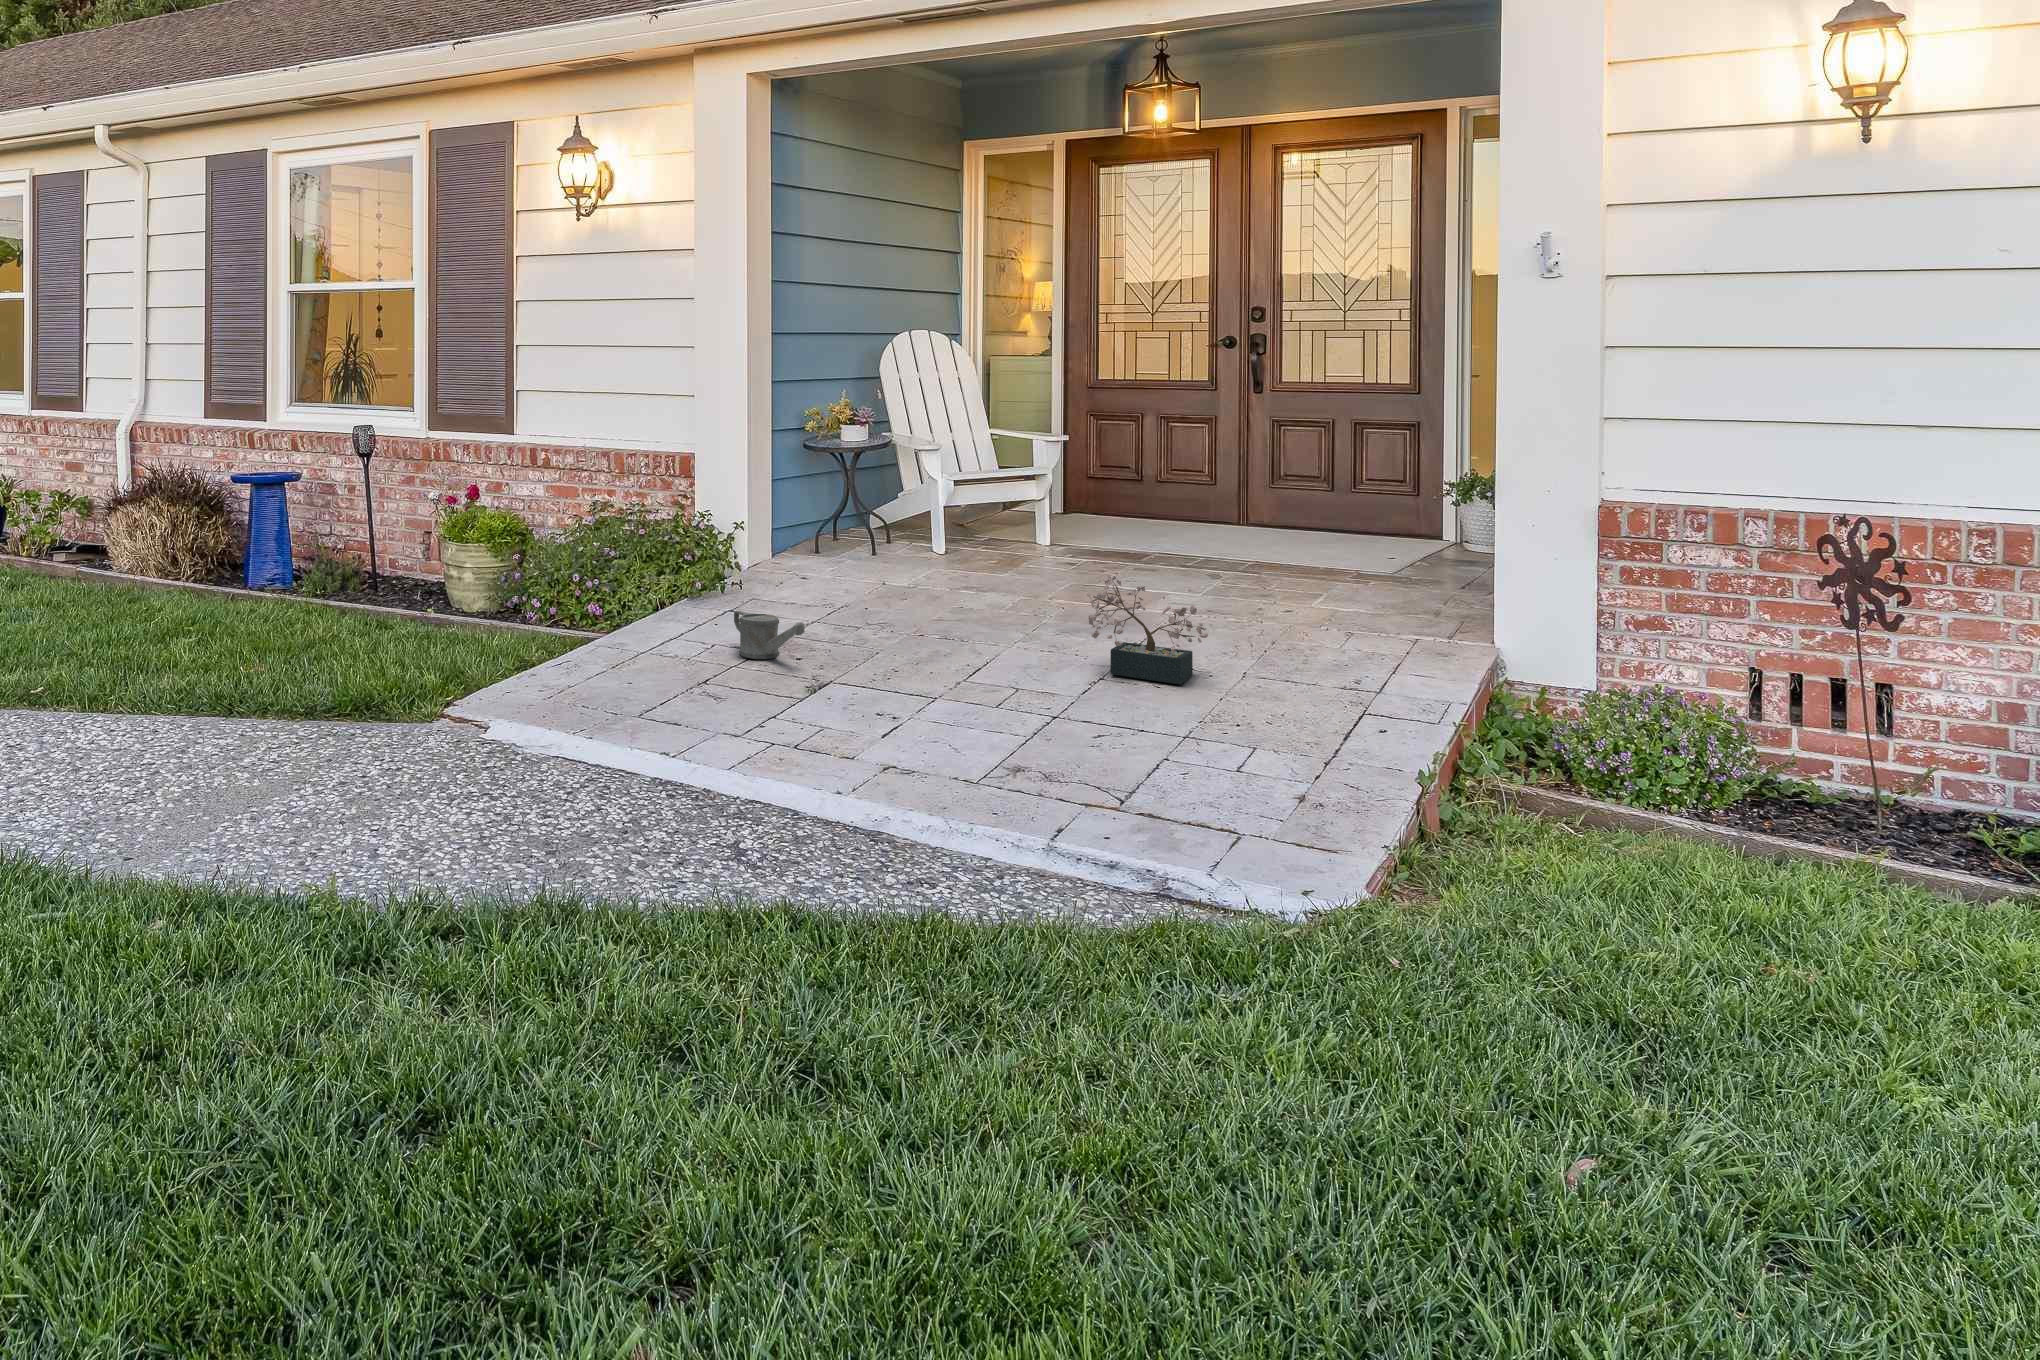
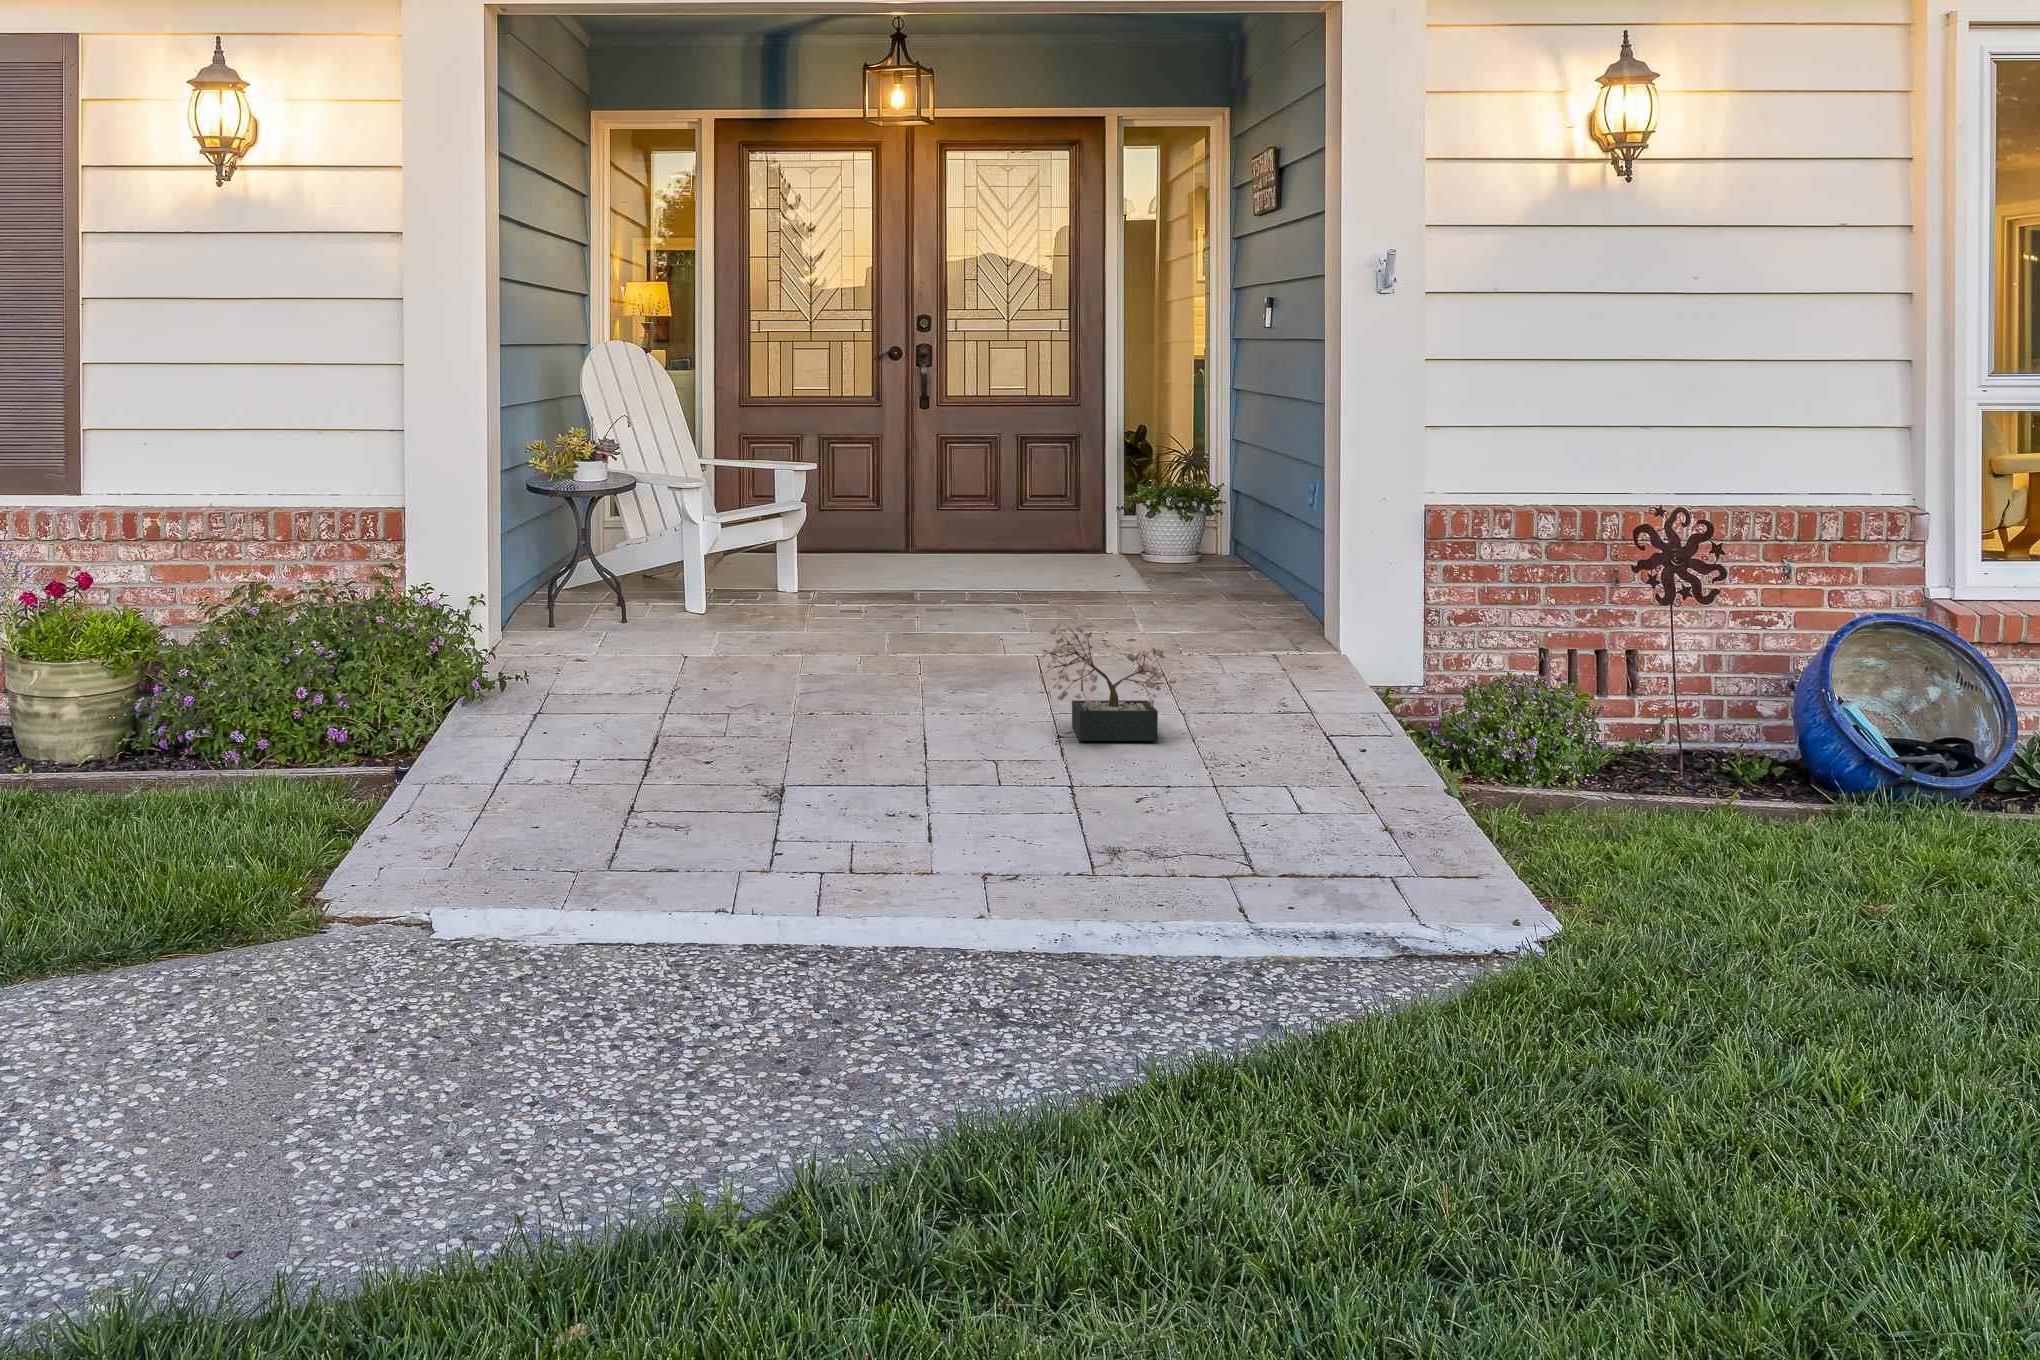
watering can: present [734,611,805,659] -> none [605,728,742,795]

